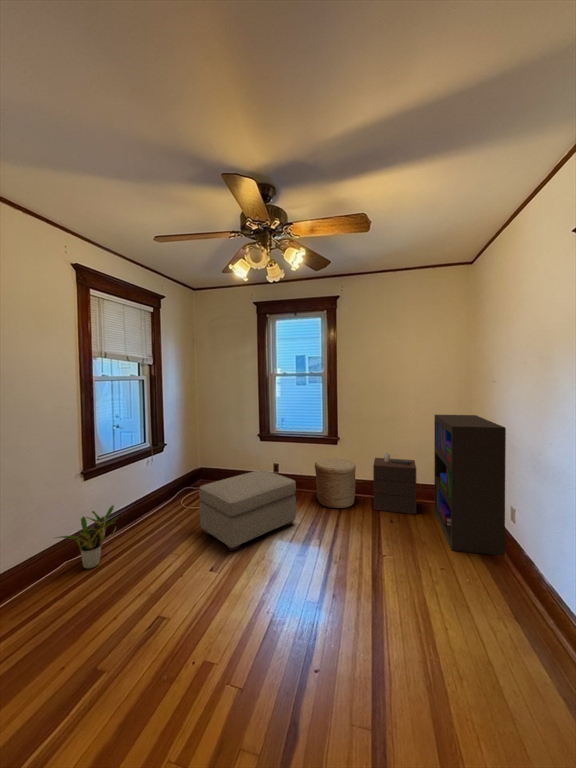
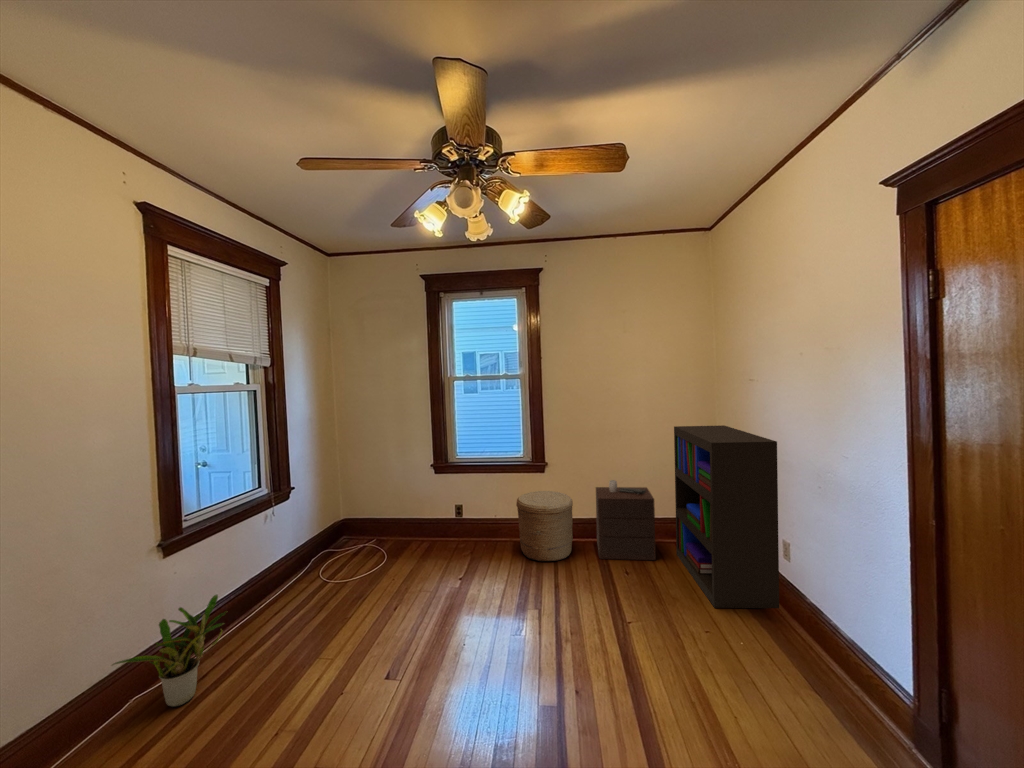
ottoman: present [199,470,296,551] -> none [356,516,499,645]

